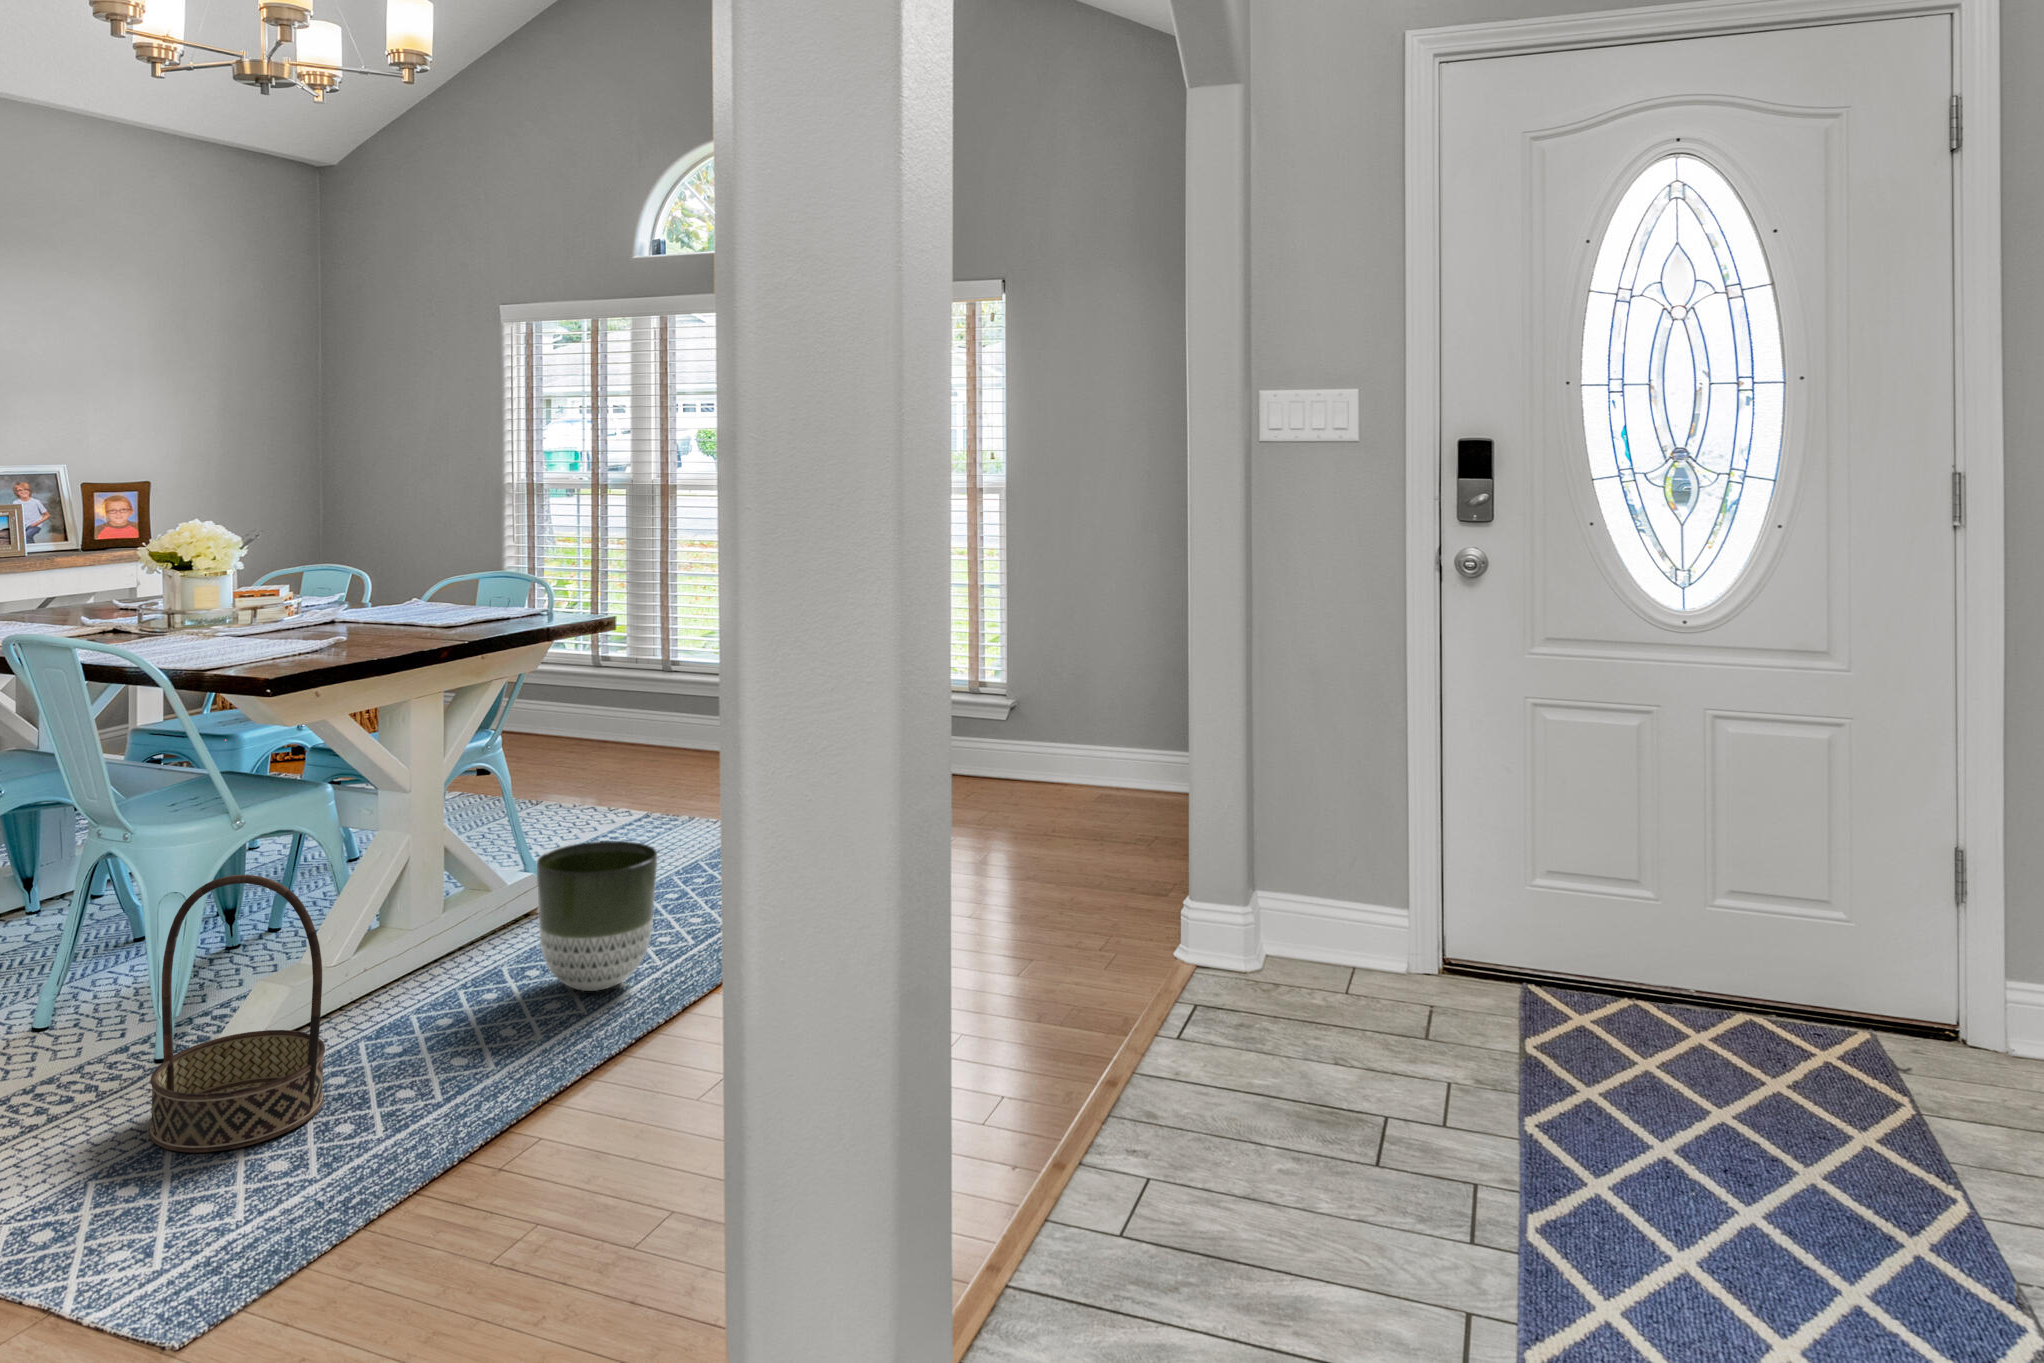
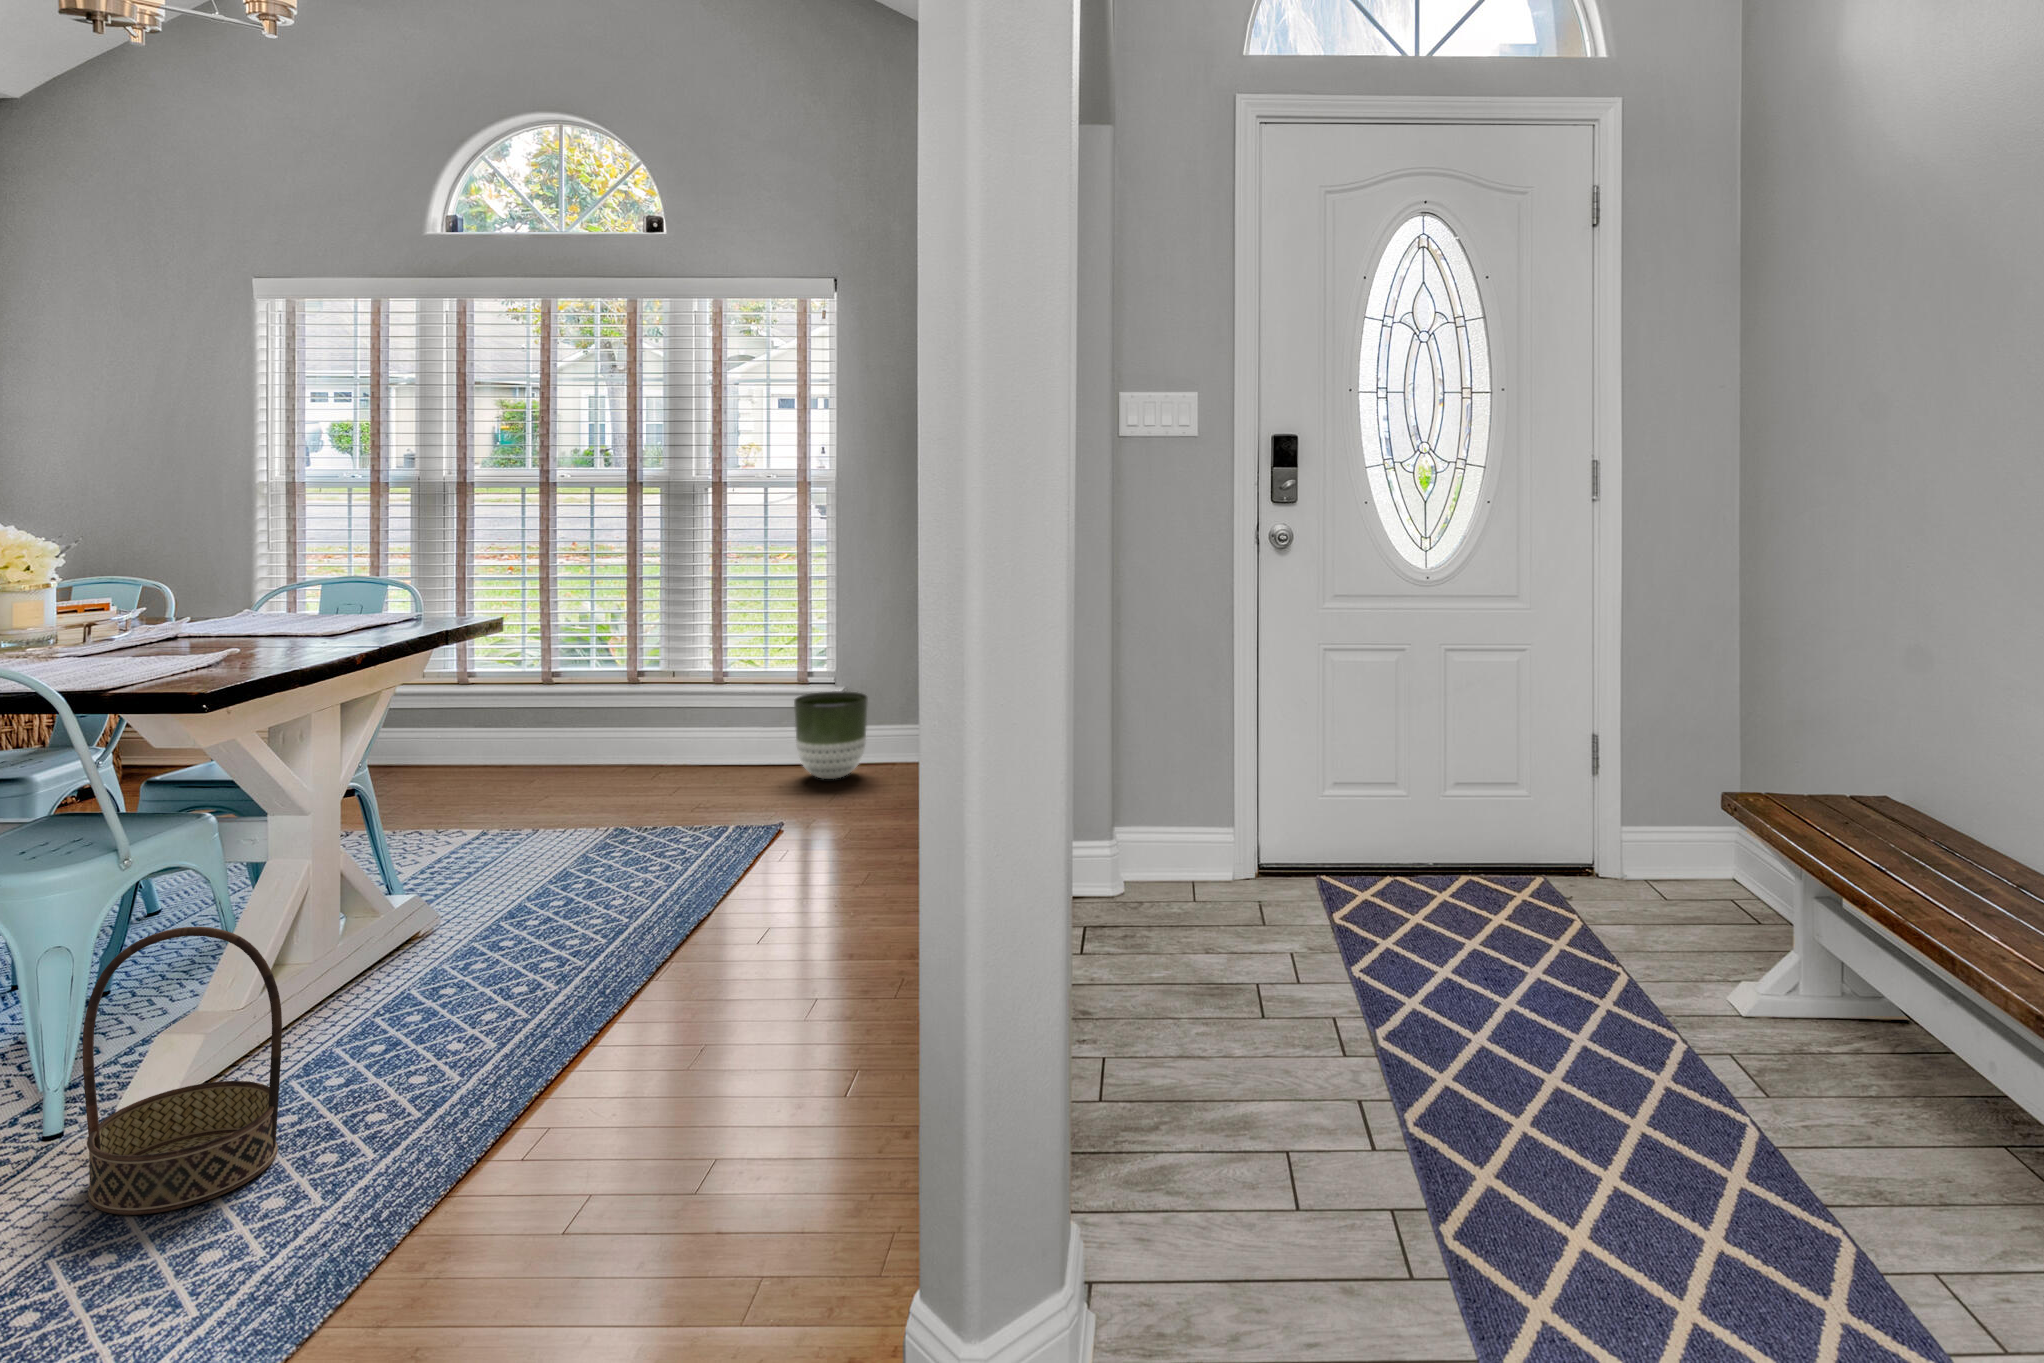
planter: present [537,841,657,991] -> present [794,691,868,779]

